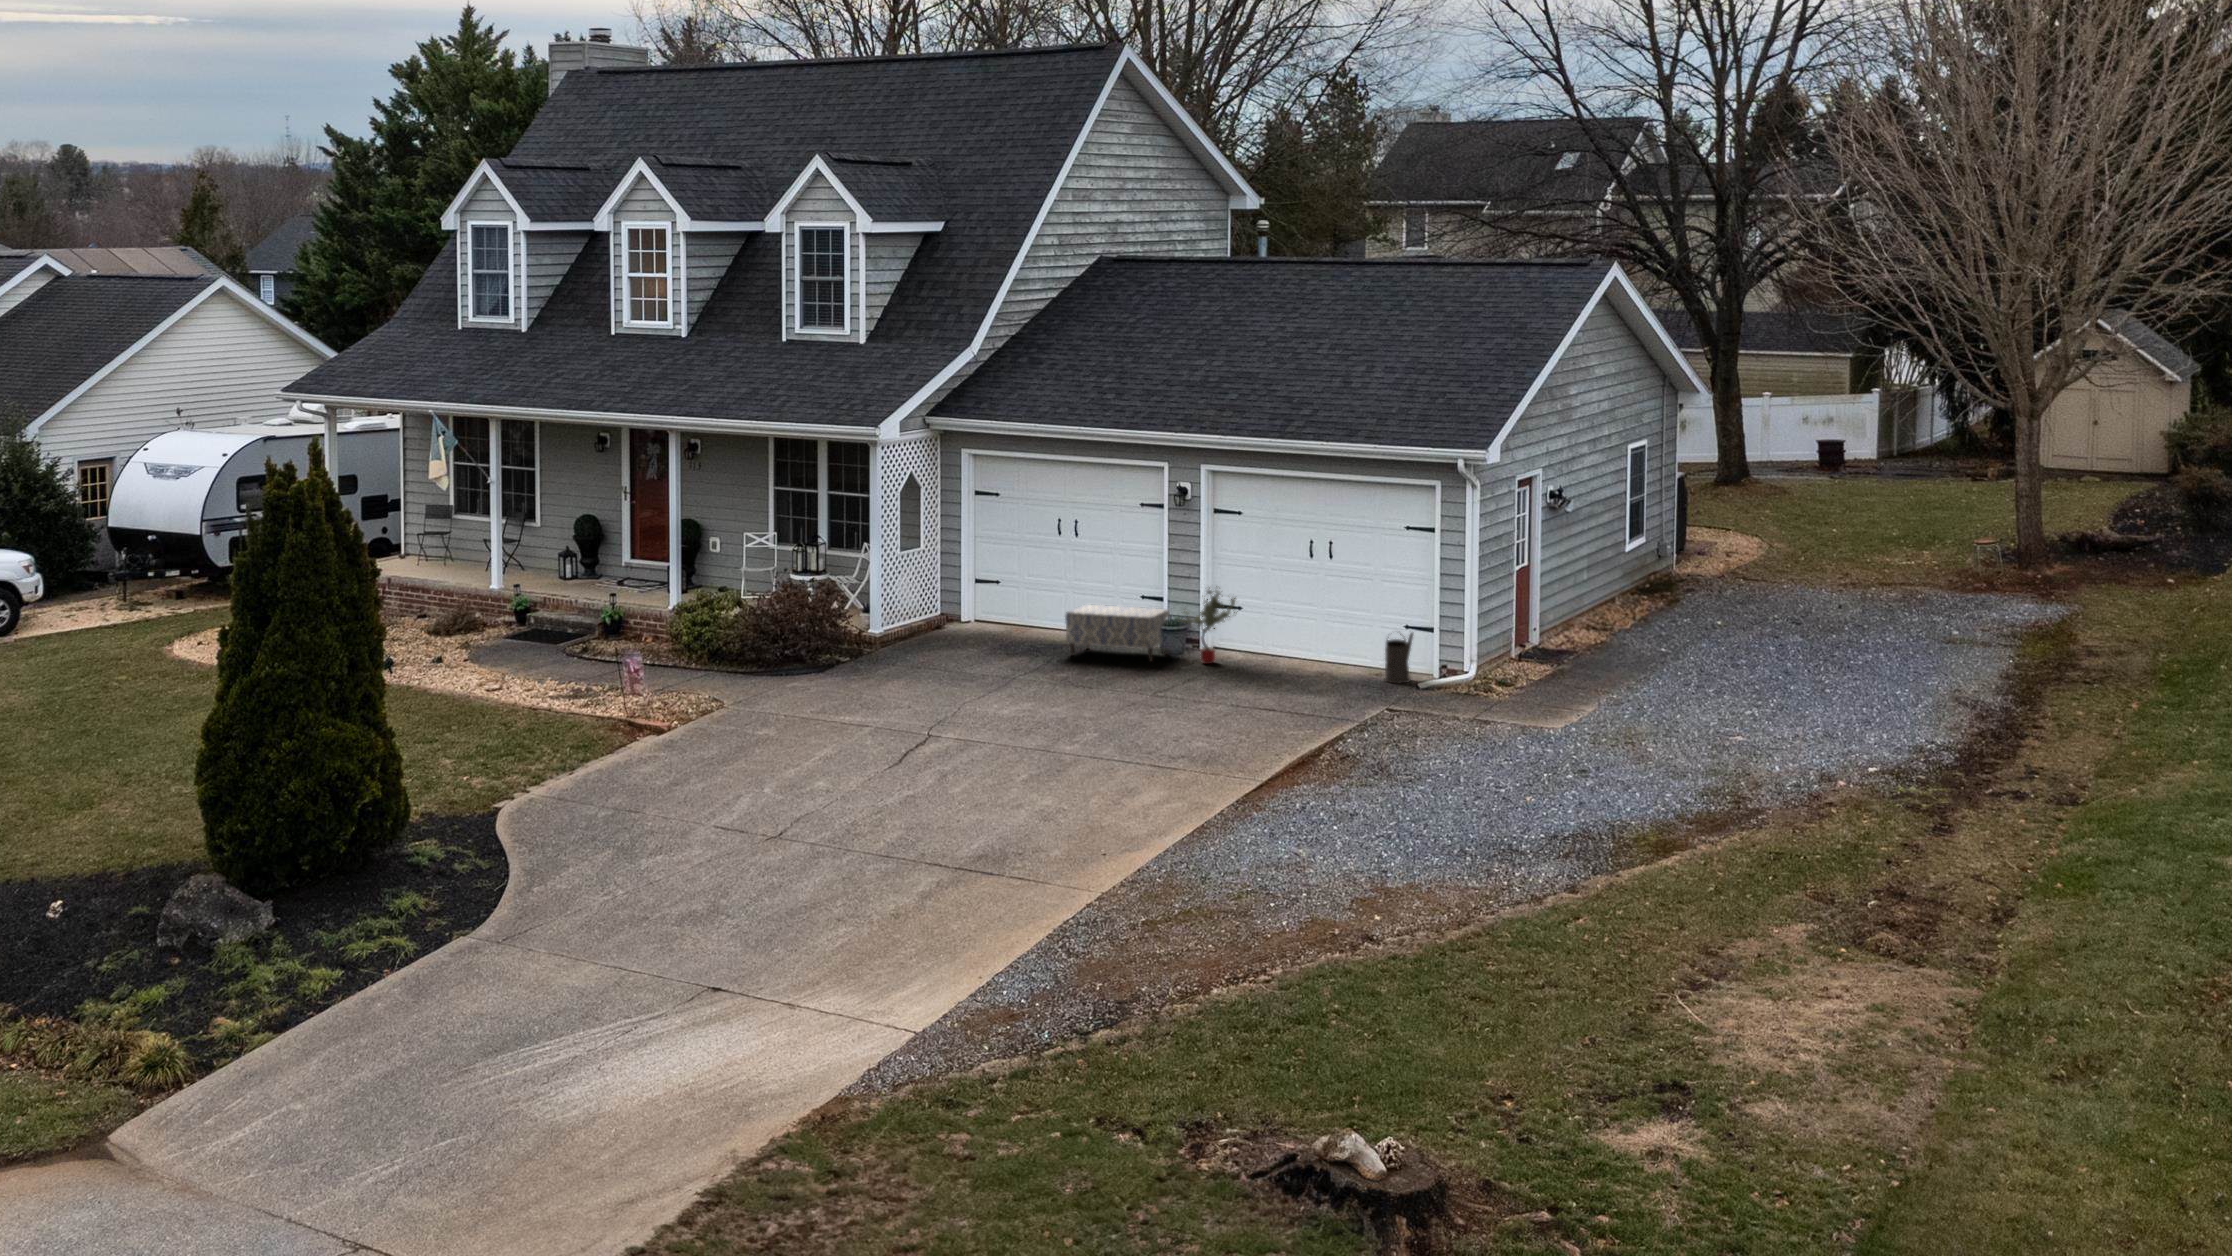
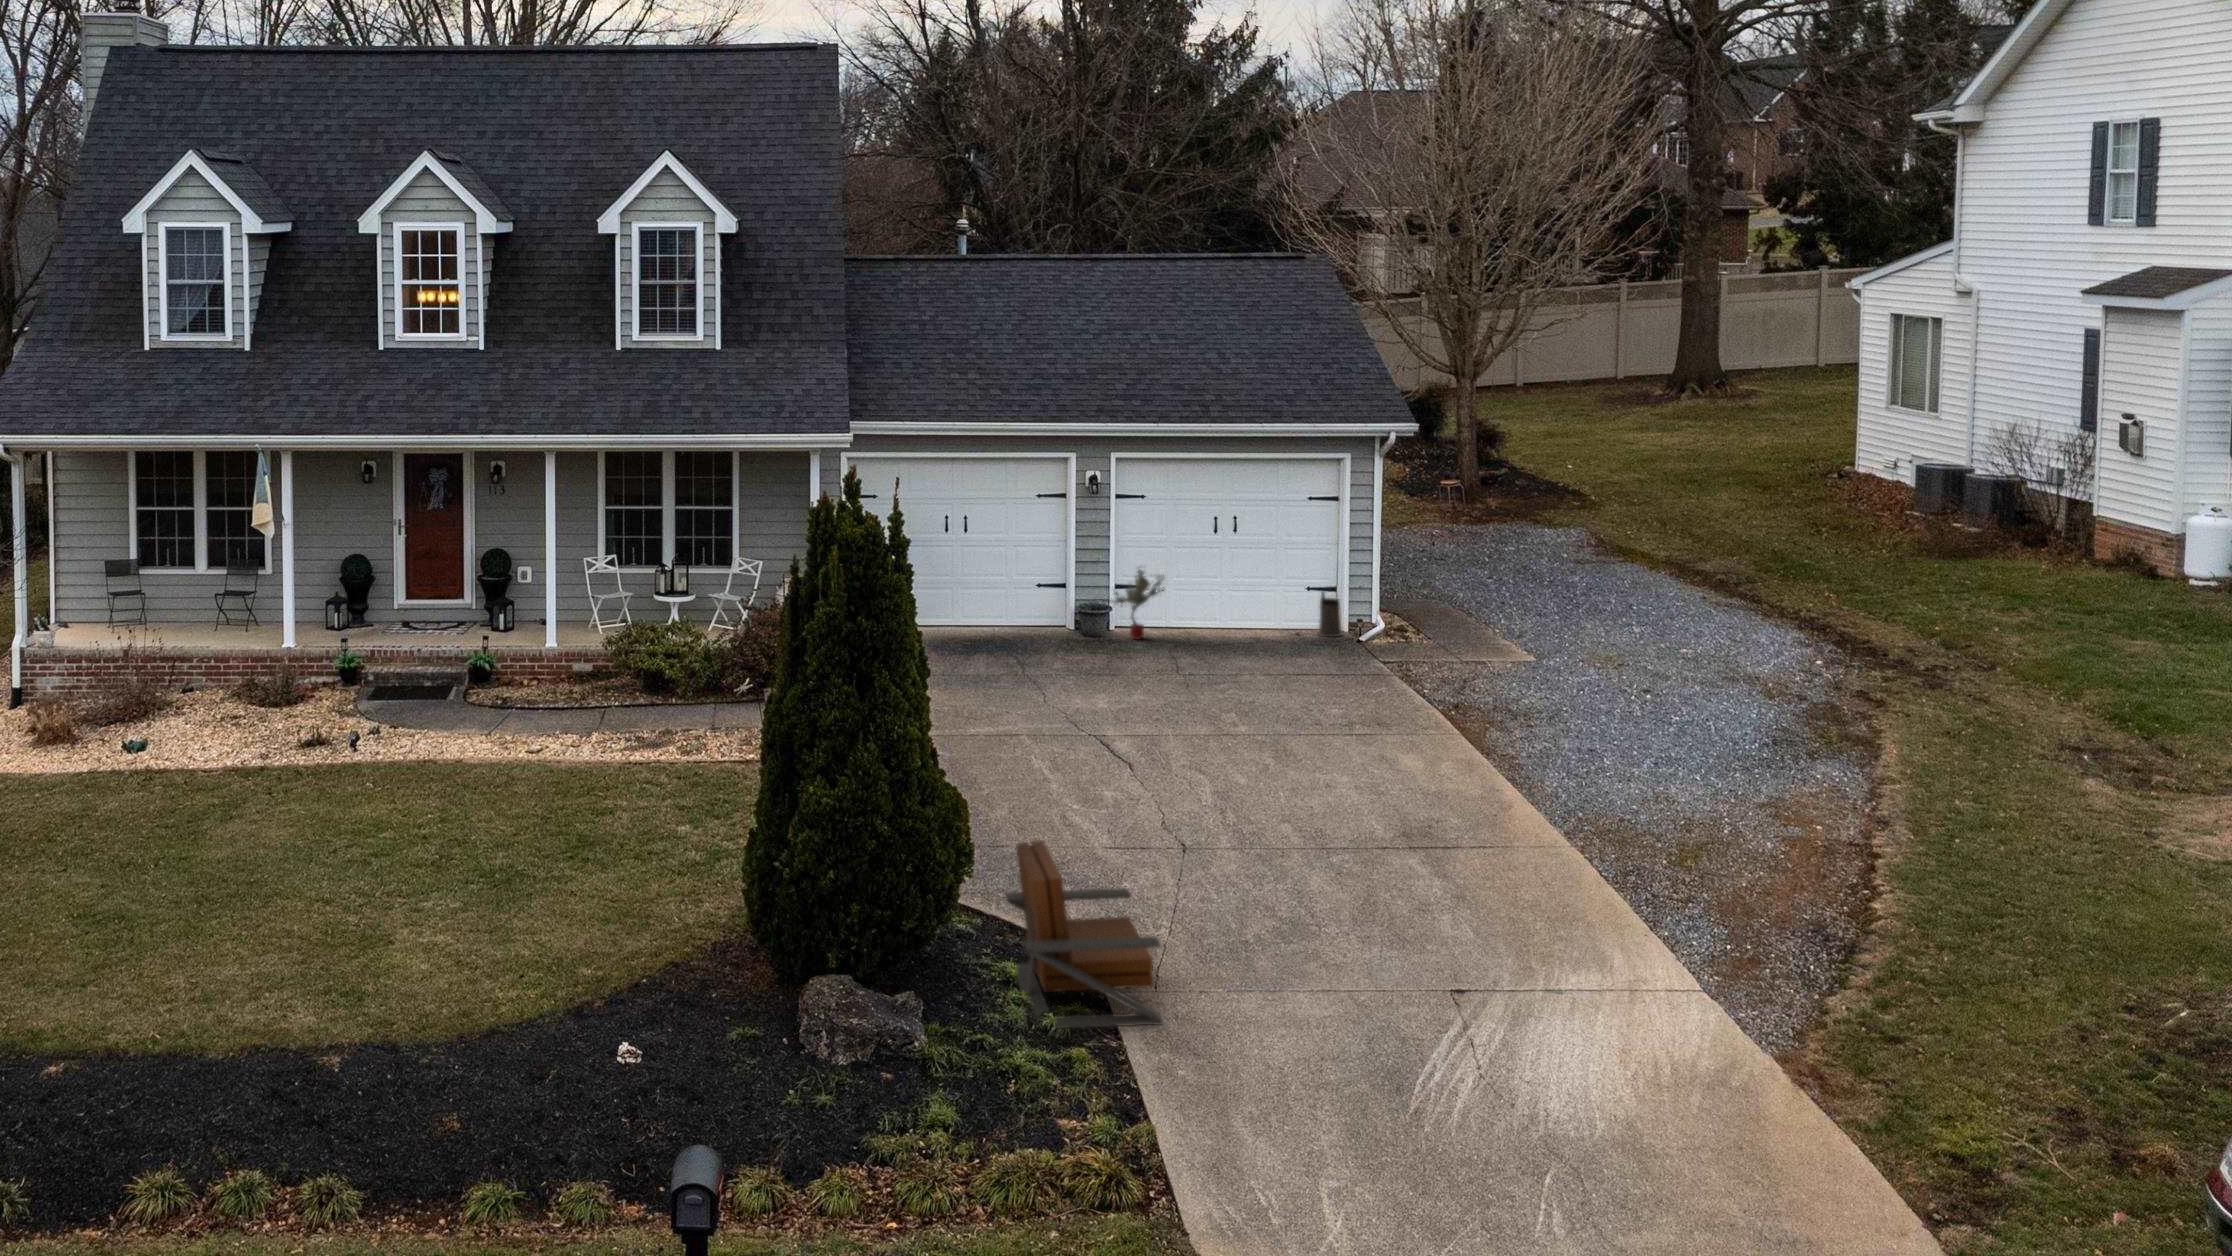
bench: present [1066,605,1169,661] -> none [991,593,1089,647]
lounge chair: none [252,780,442,951] -> present [1005,840,1163,1028]

